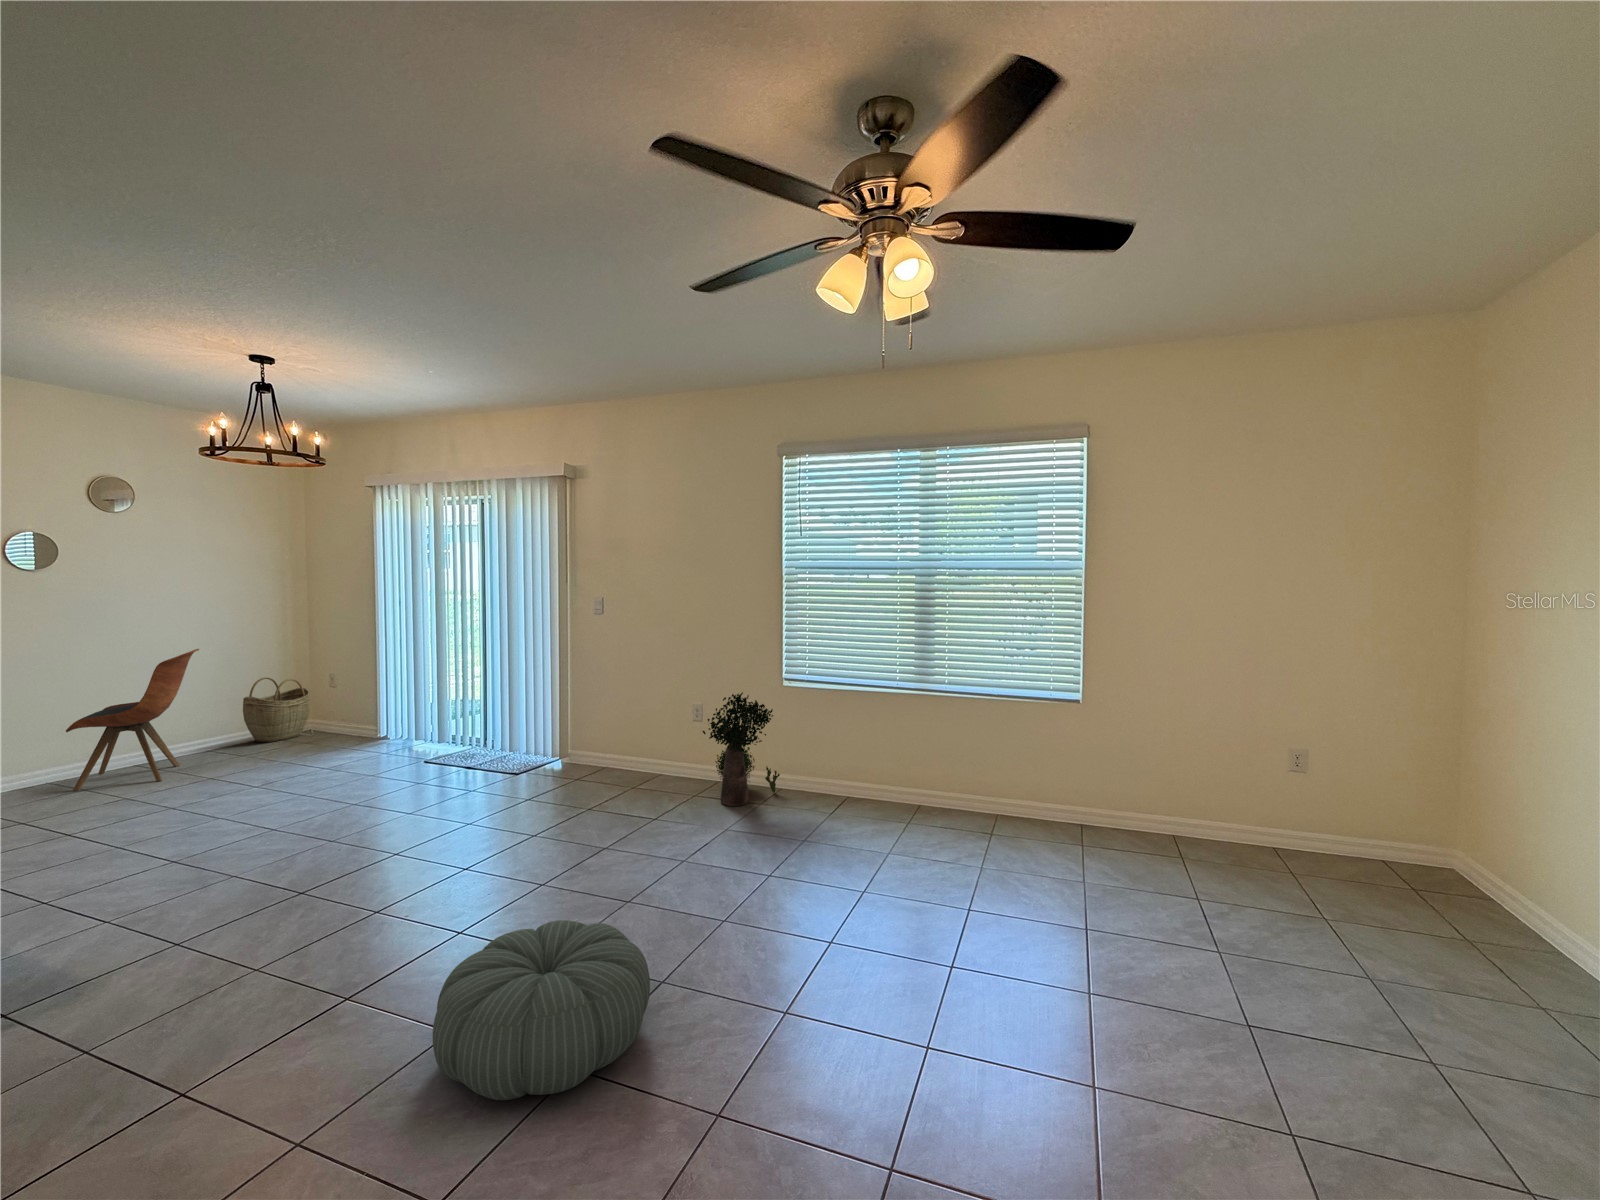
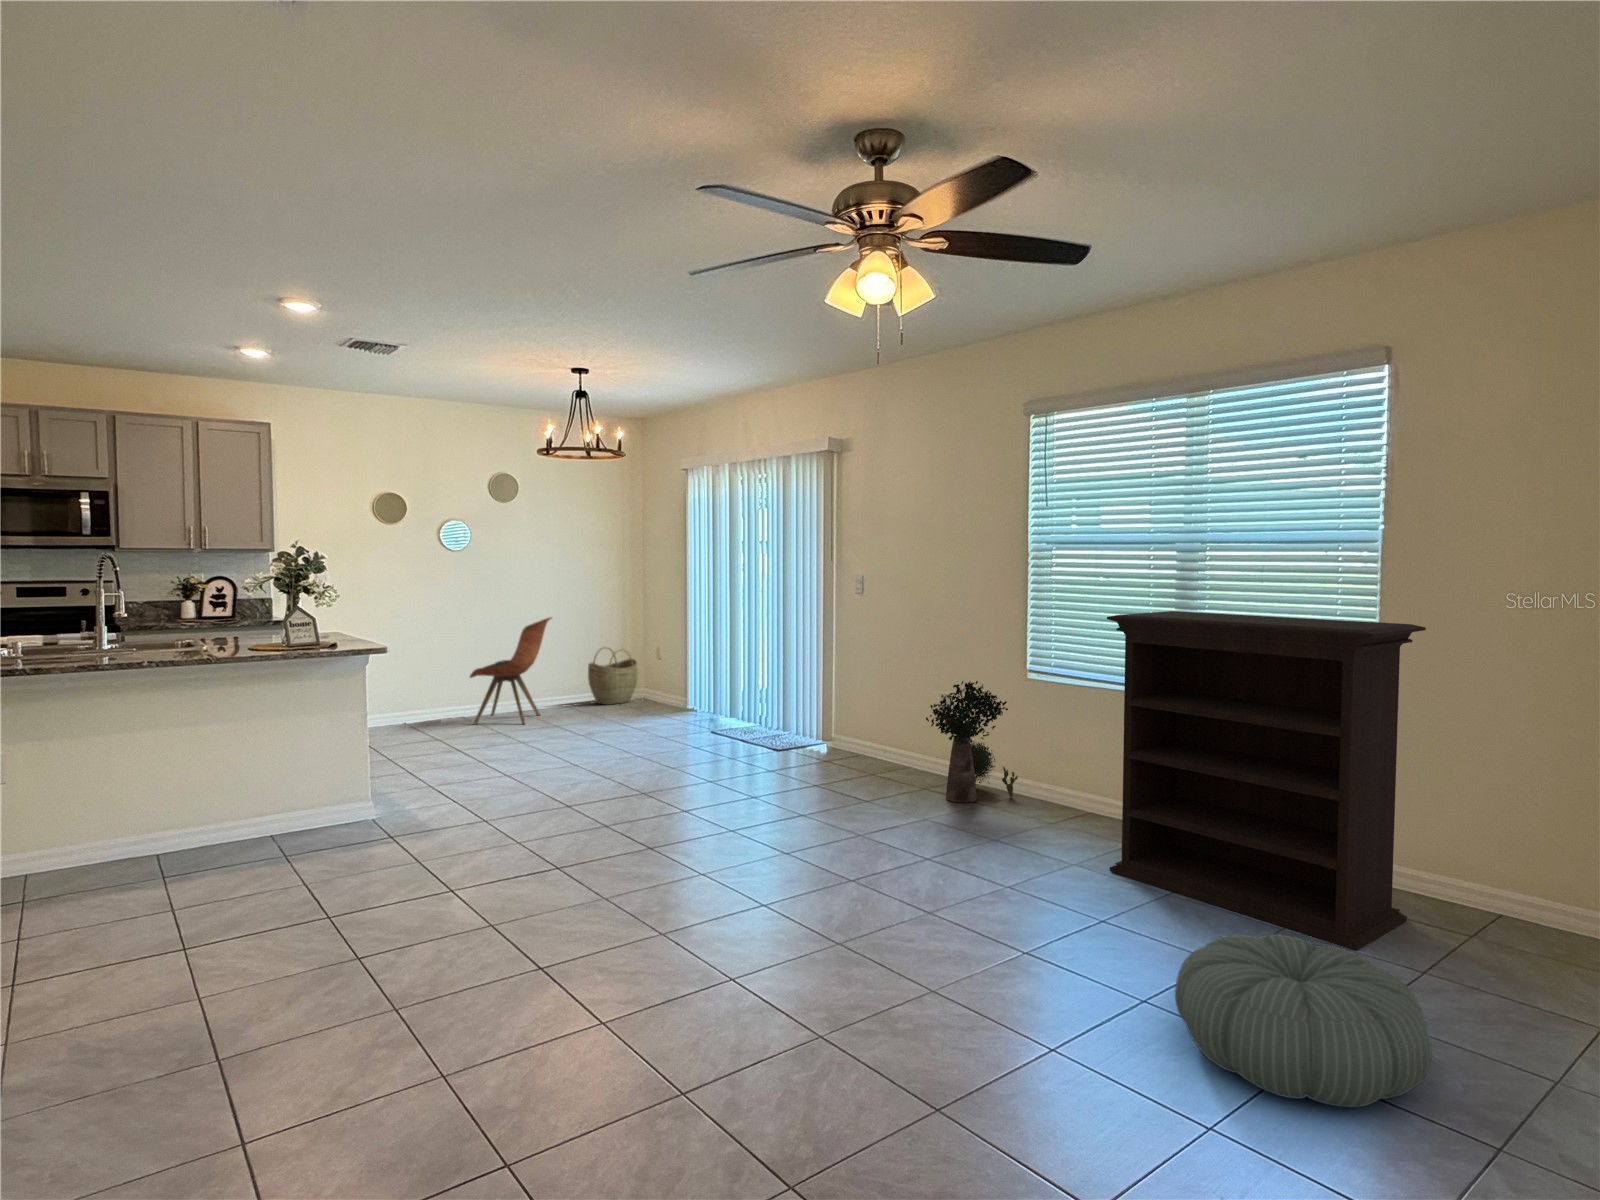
bookshelf: none [913,626,1151,893] -> present [1107,611,1426,950]
pouf: present [433,920,650,1100] -> present [1175,934,1432,1107]

